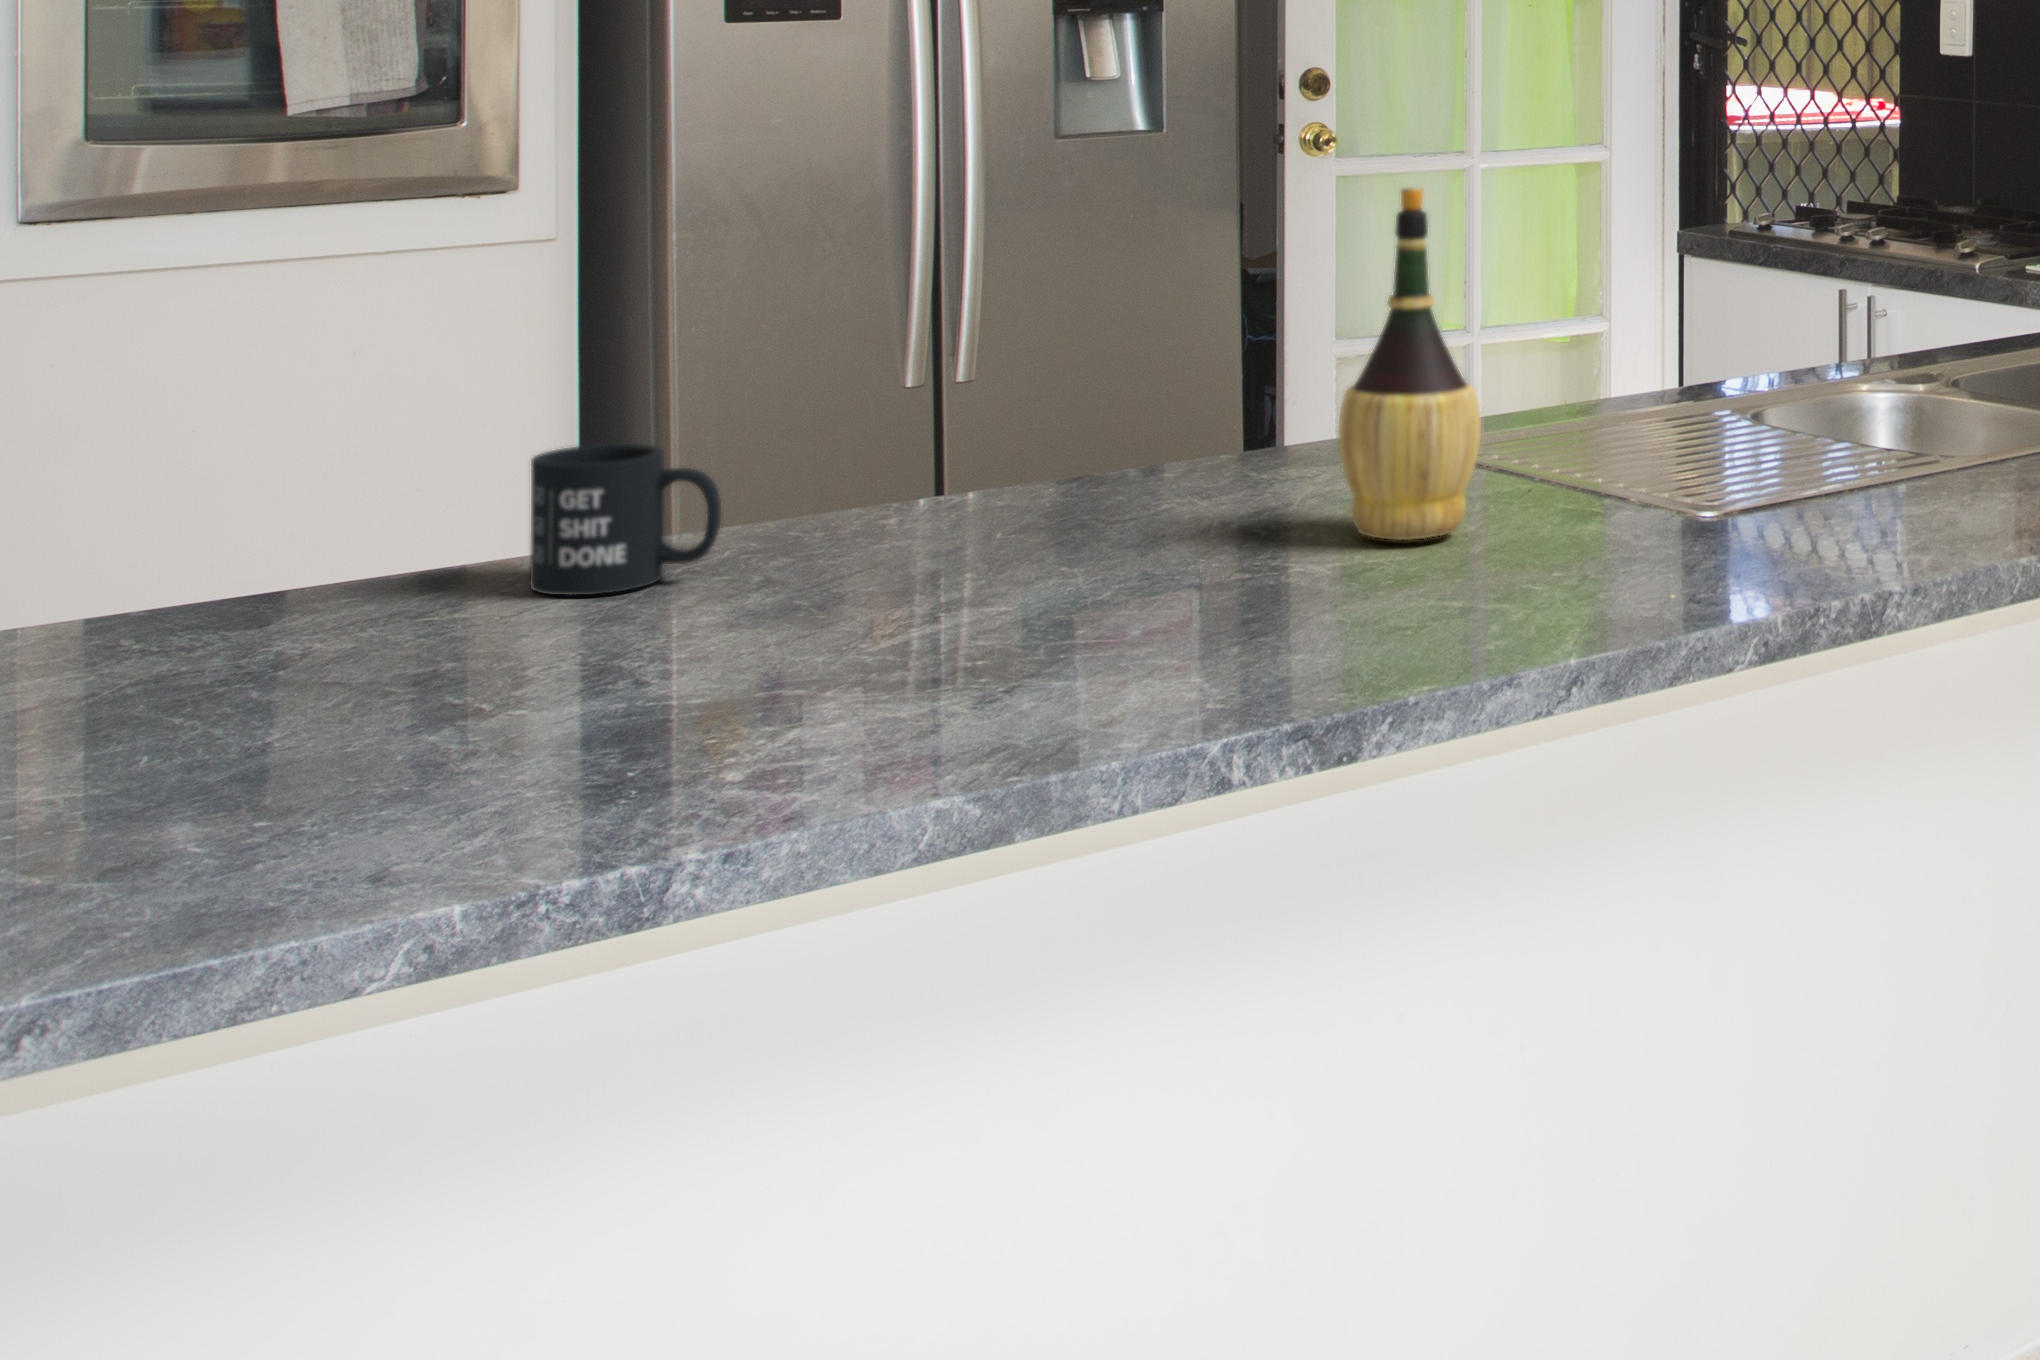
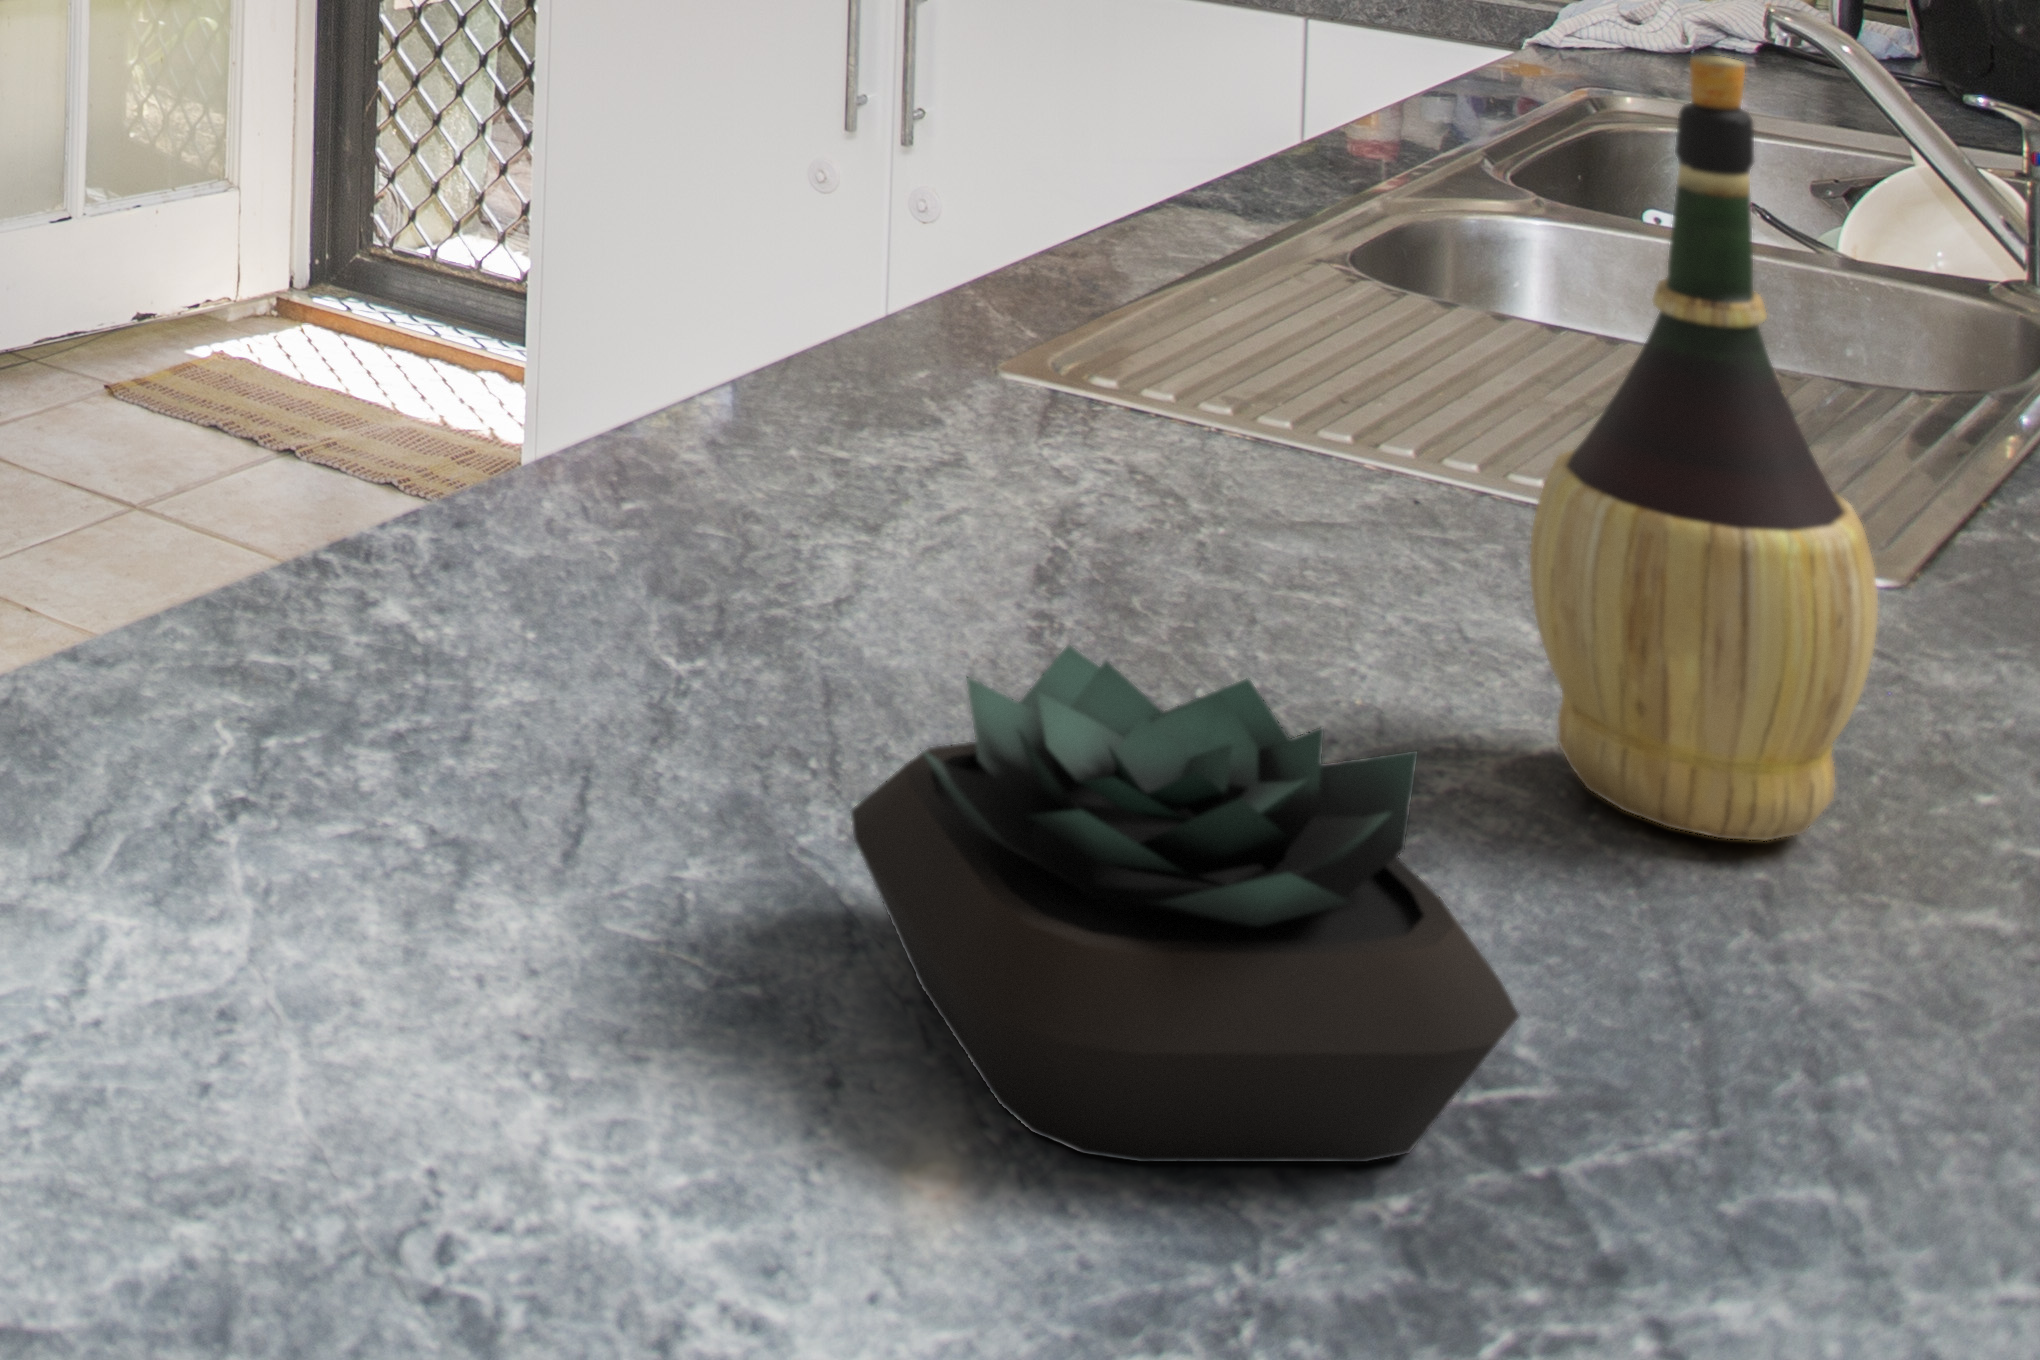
succulent plant: none [854,434,1125,602] -> present [851,646,1519,1162]
mug: present [530,444,721,595] -> none [148,695,563,1138]

